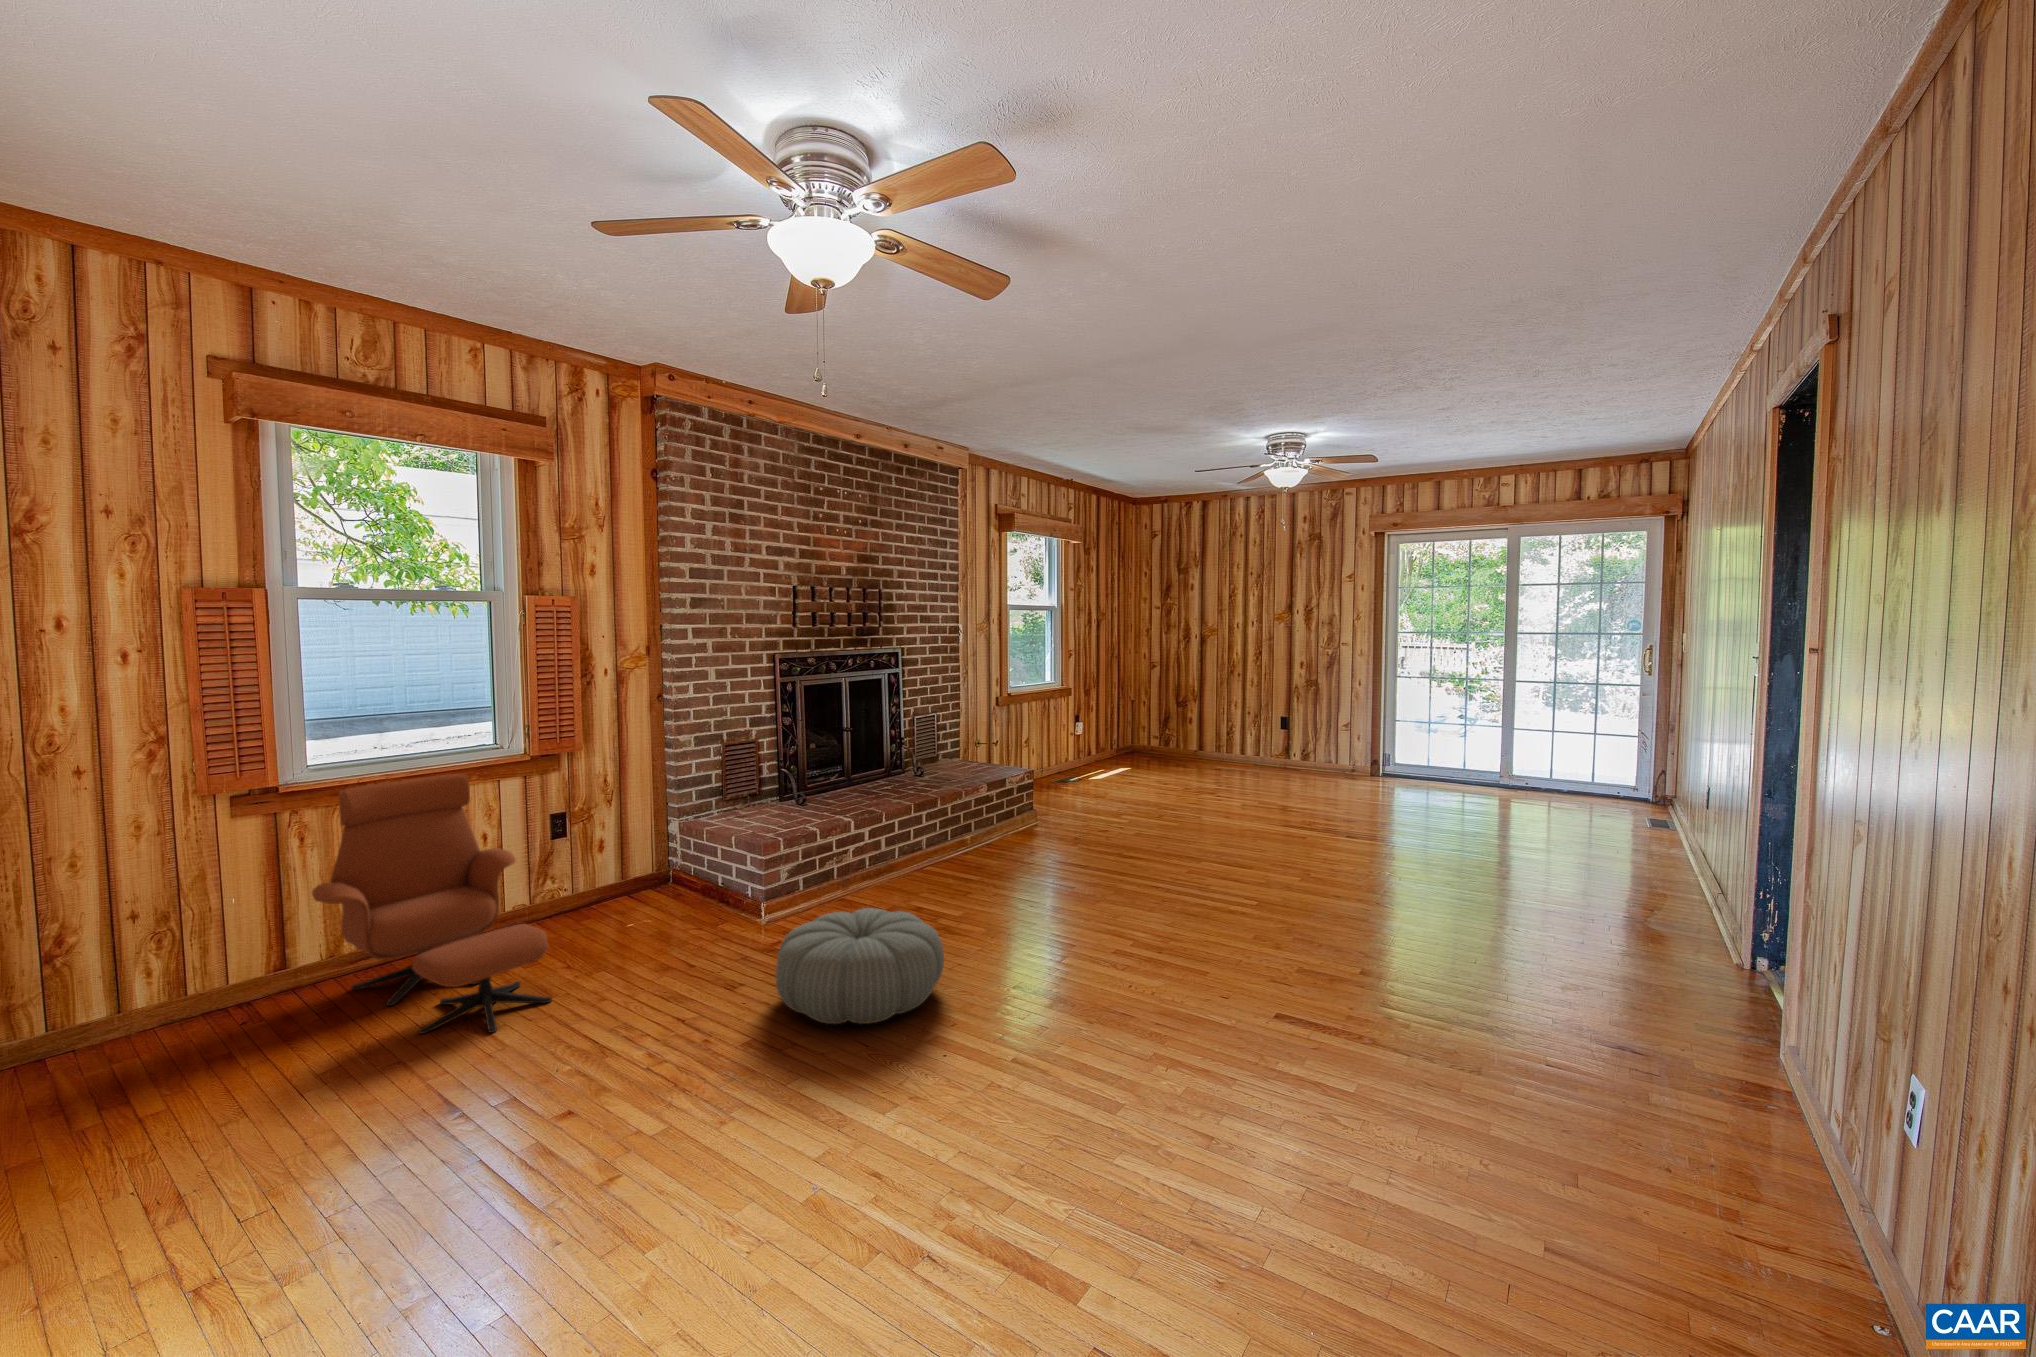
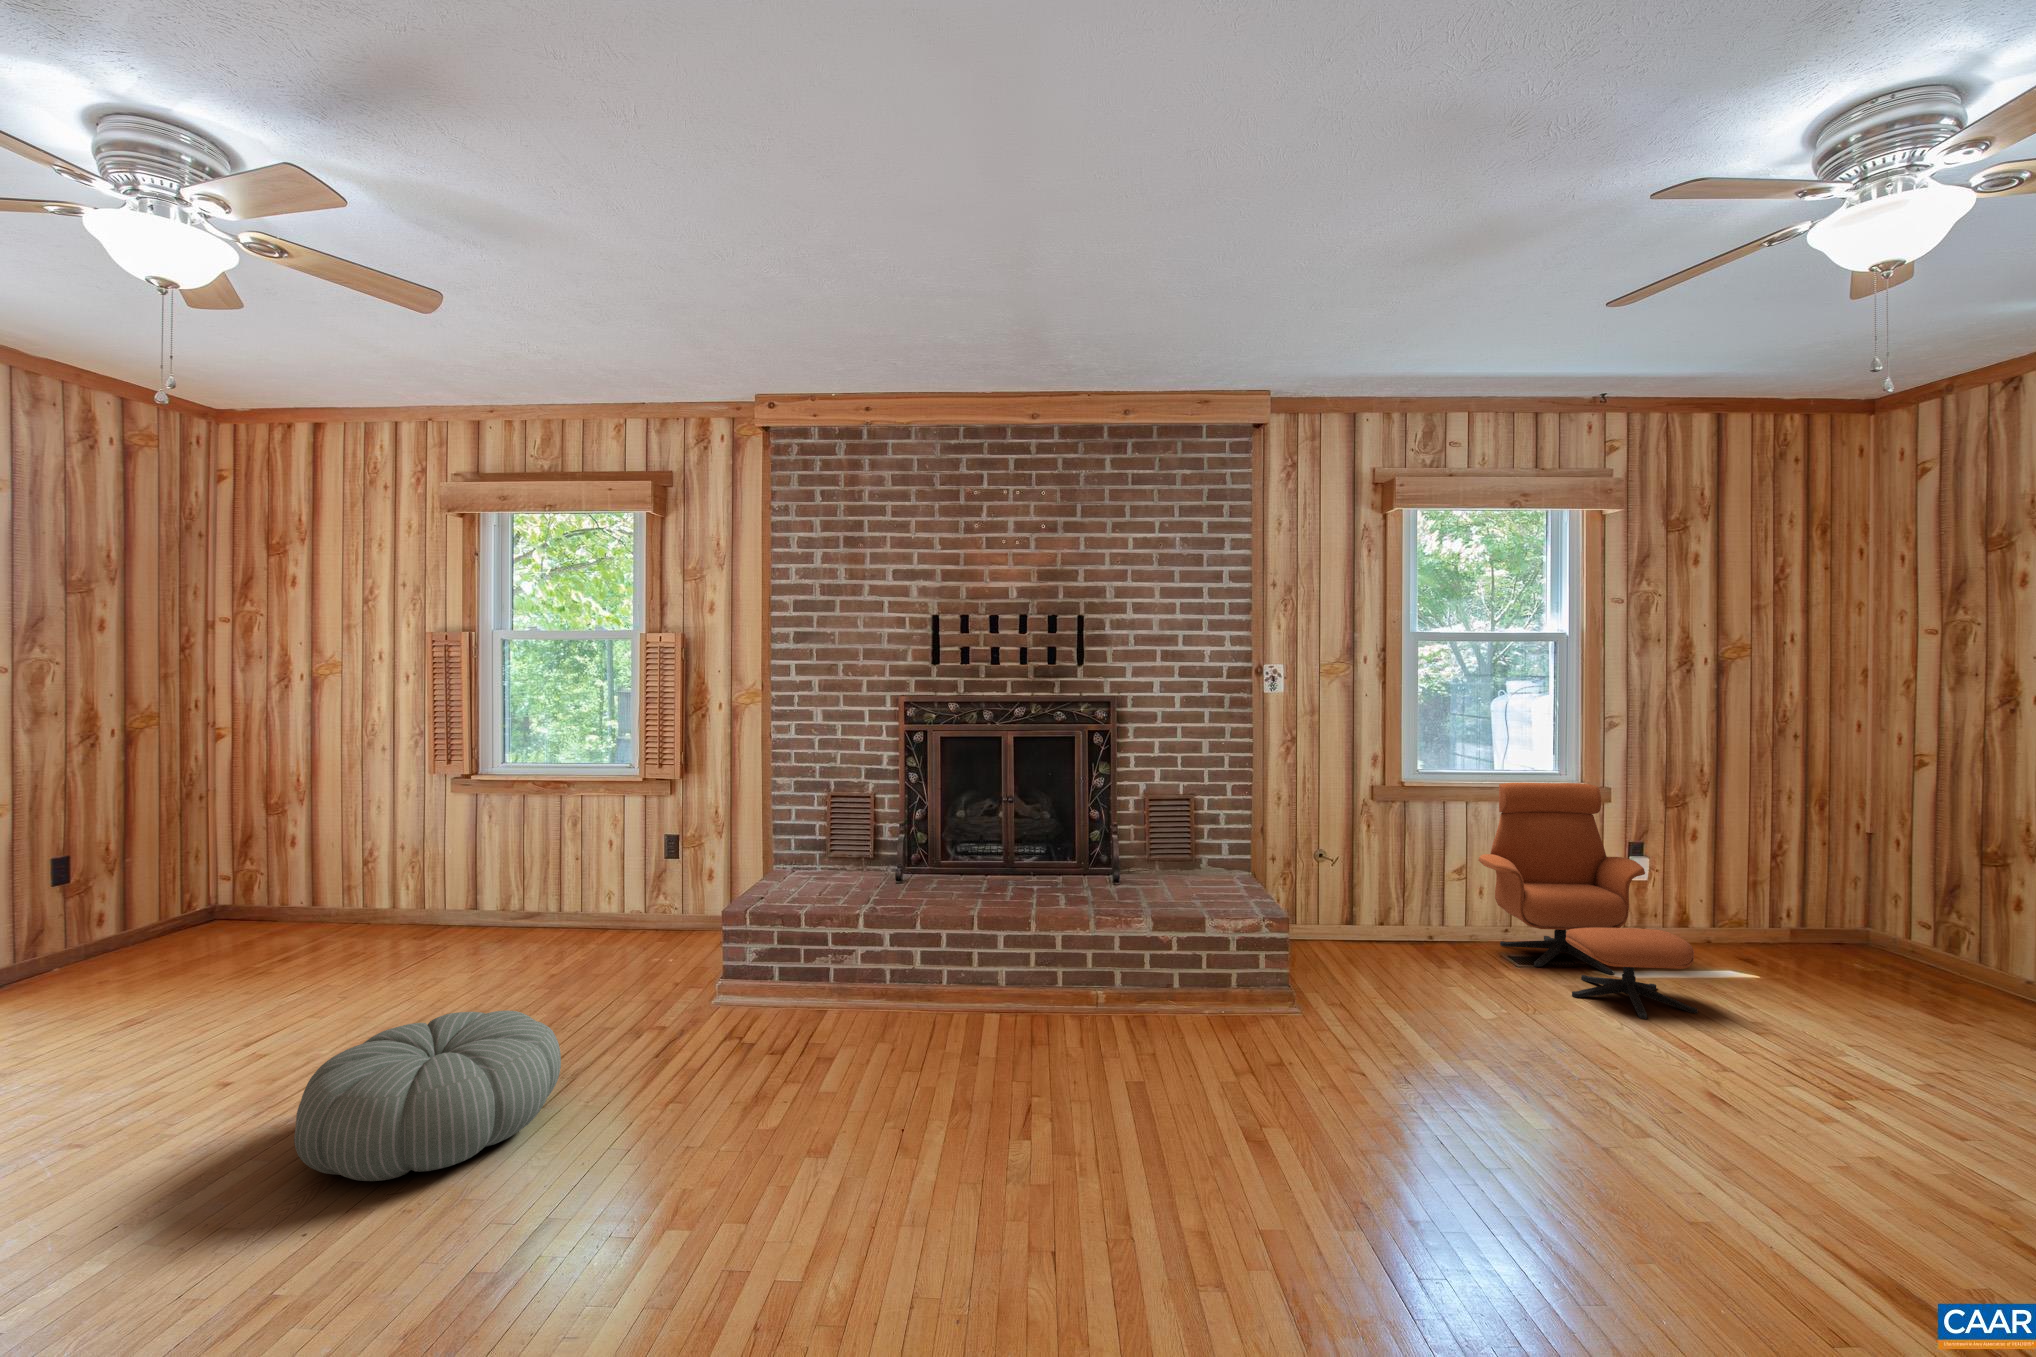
lounge chair: present [312,774,552,1034] -> present [1478,783,1698,1019]

